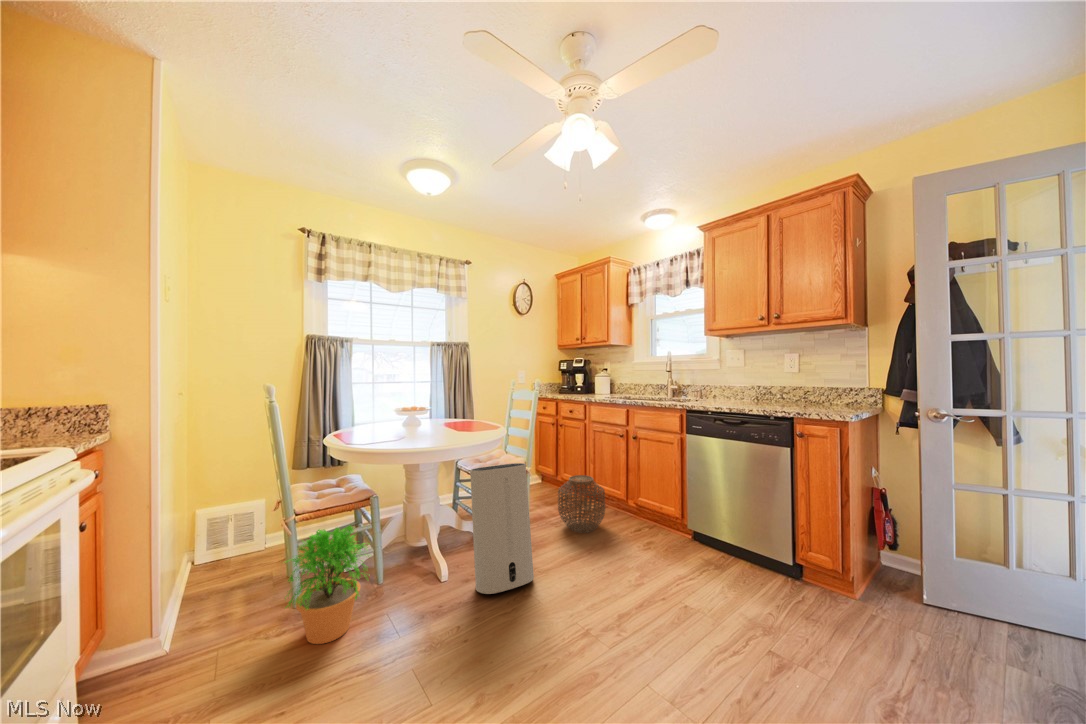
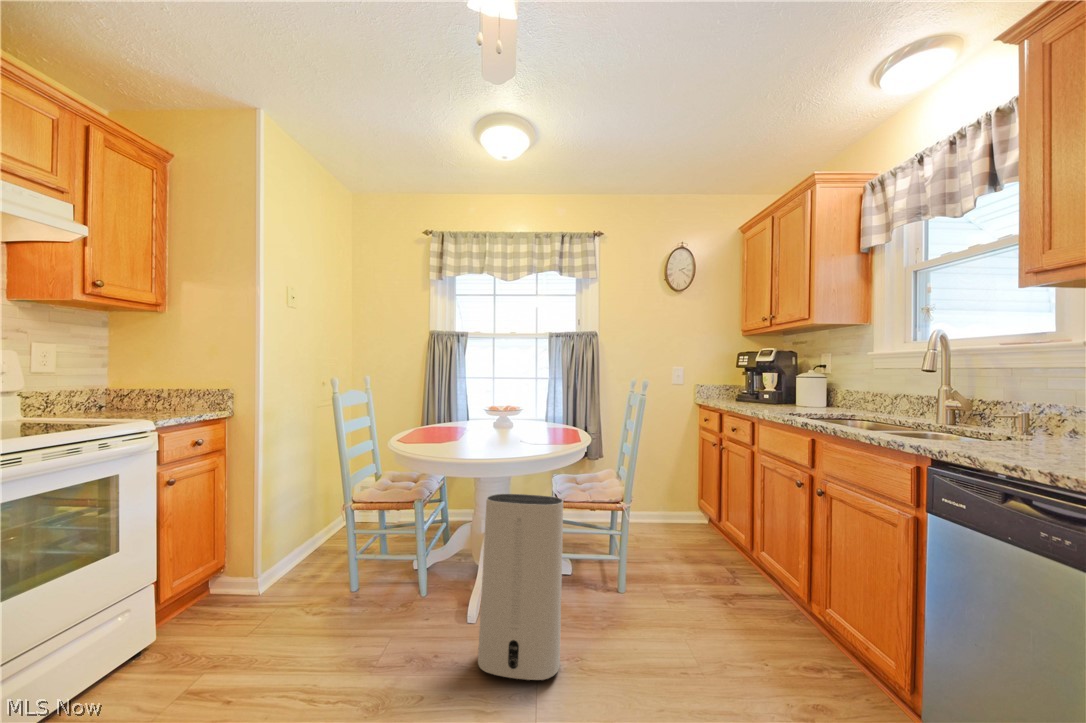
woven basket: present [558,475,605,533] -> none [665,531,747,633]
potted plant: present [285,525,366,644] -> none [291,523,386,643]

